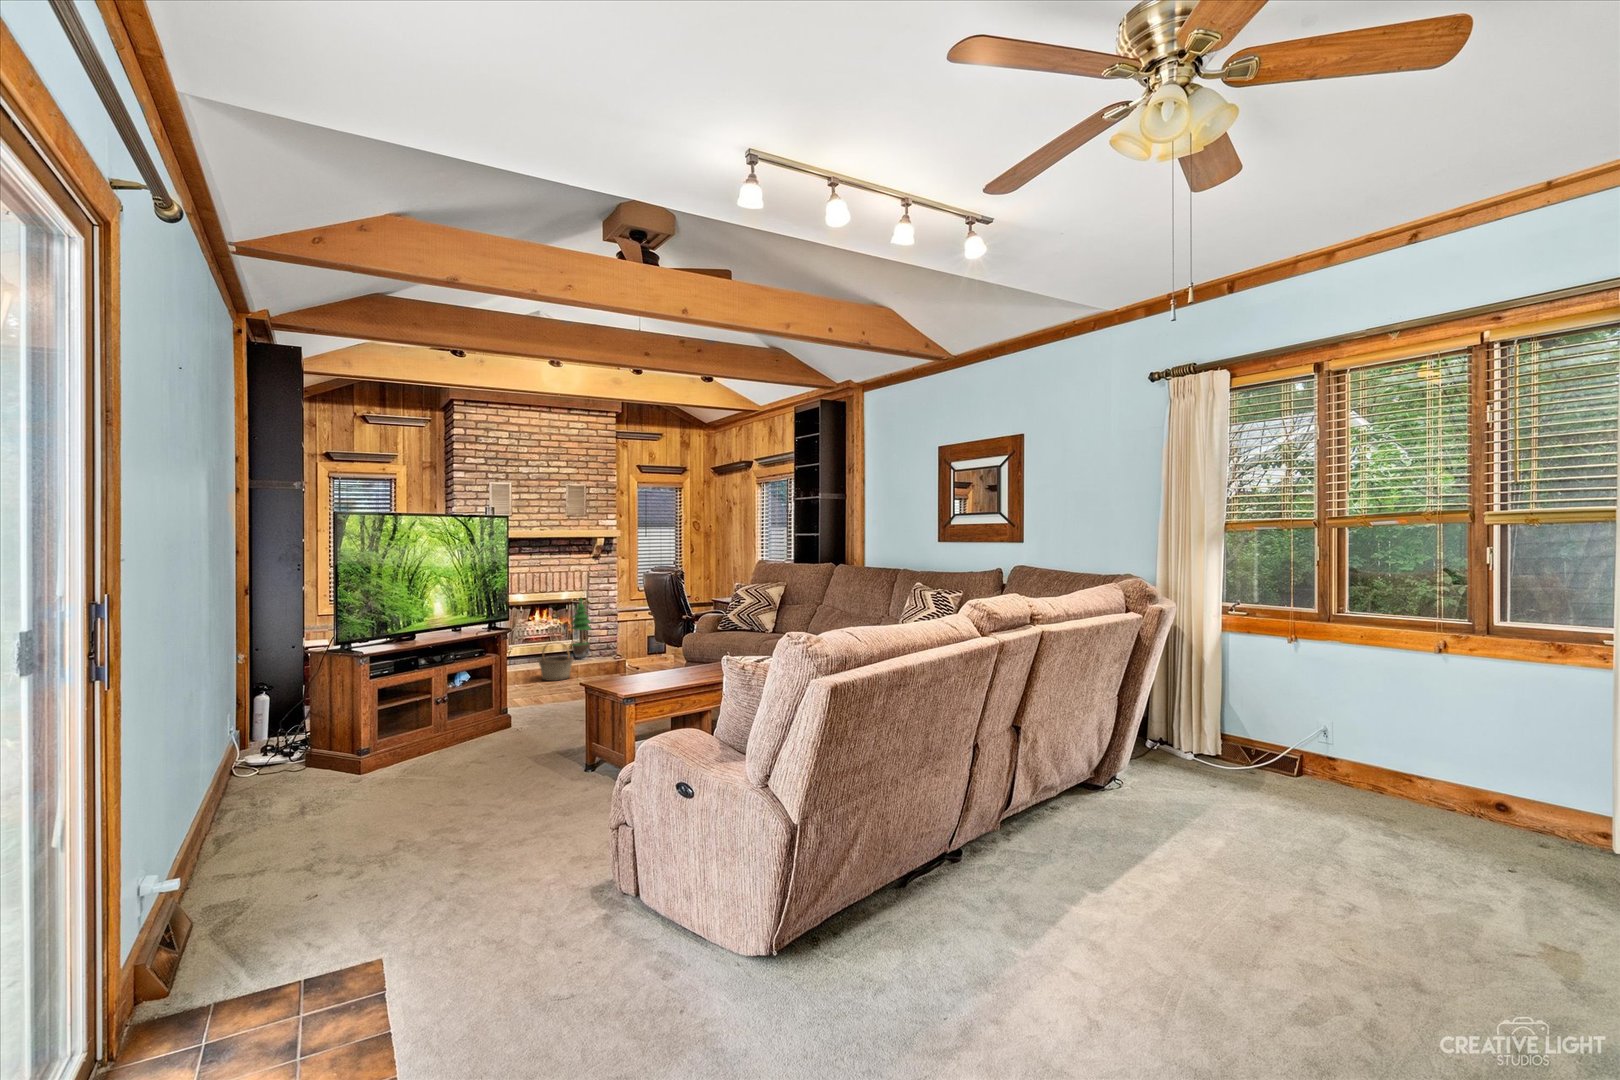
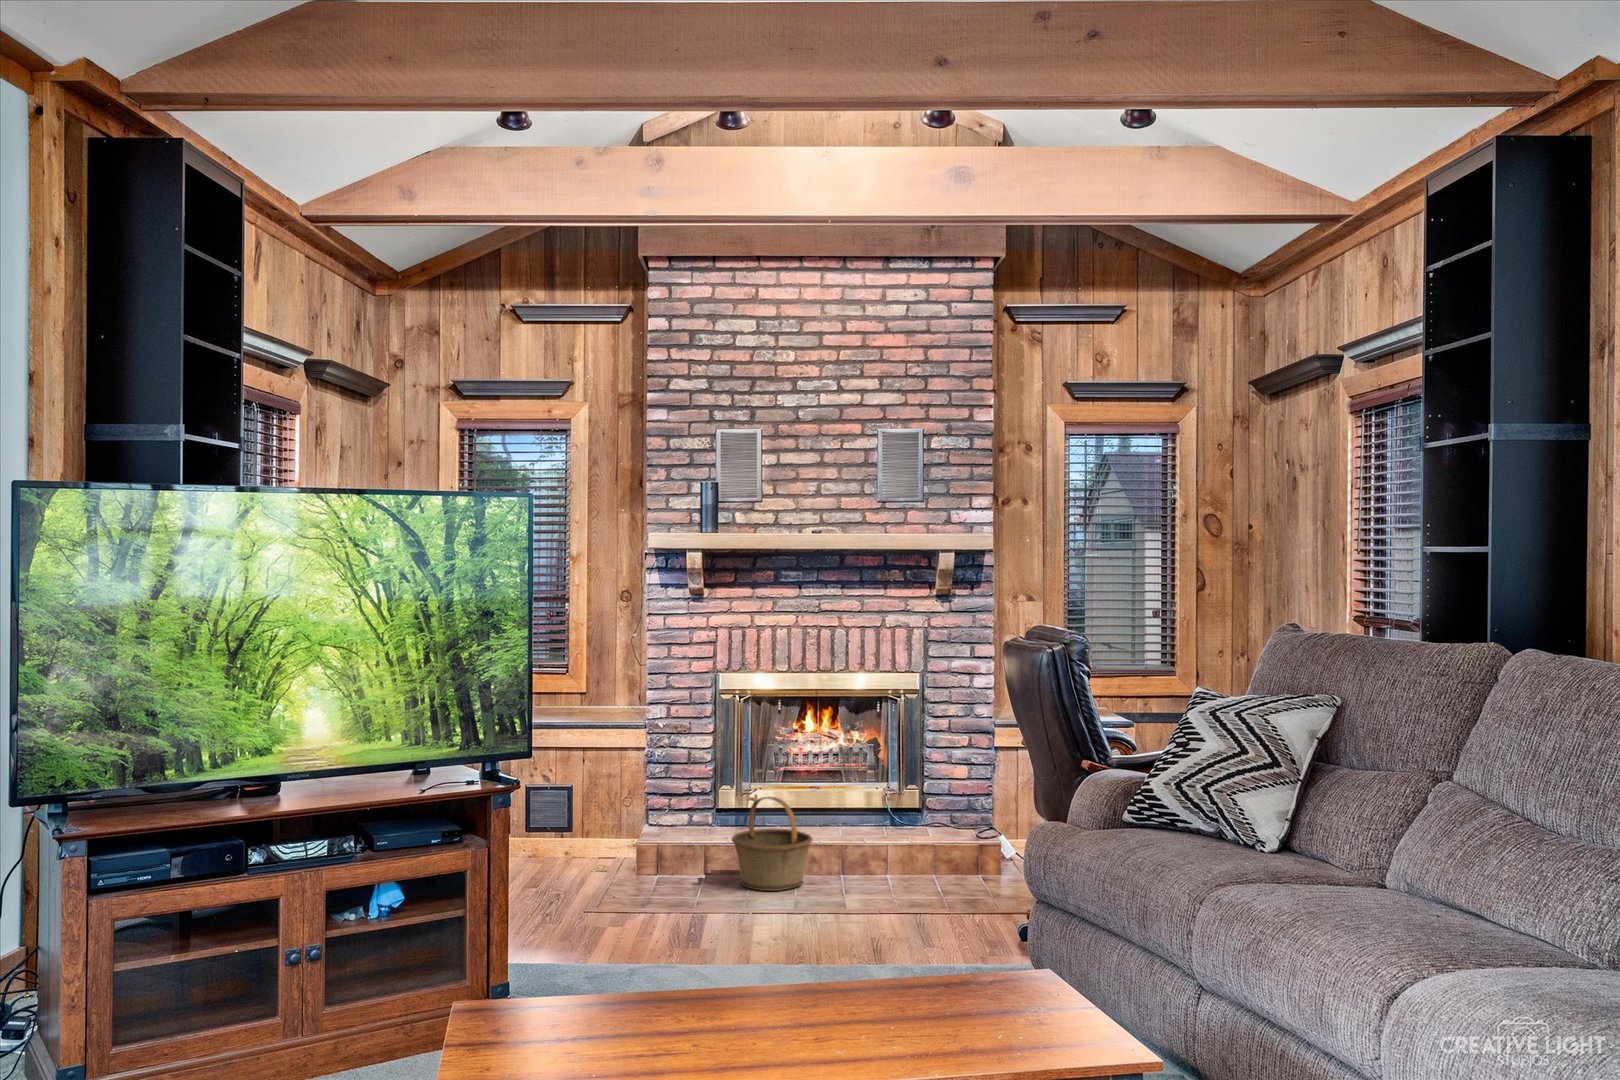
potted tree: present [571,598,591,658] -> none [862,686,914,831]

